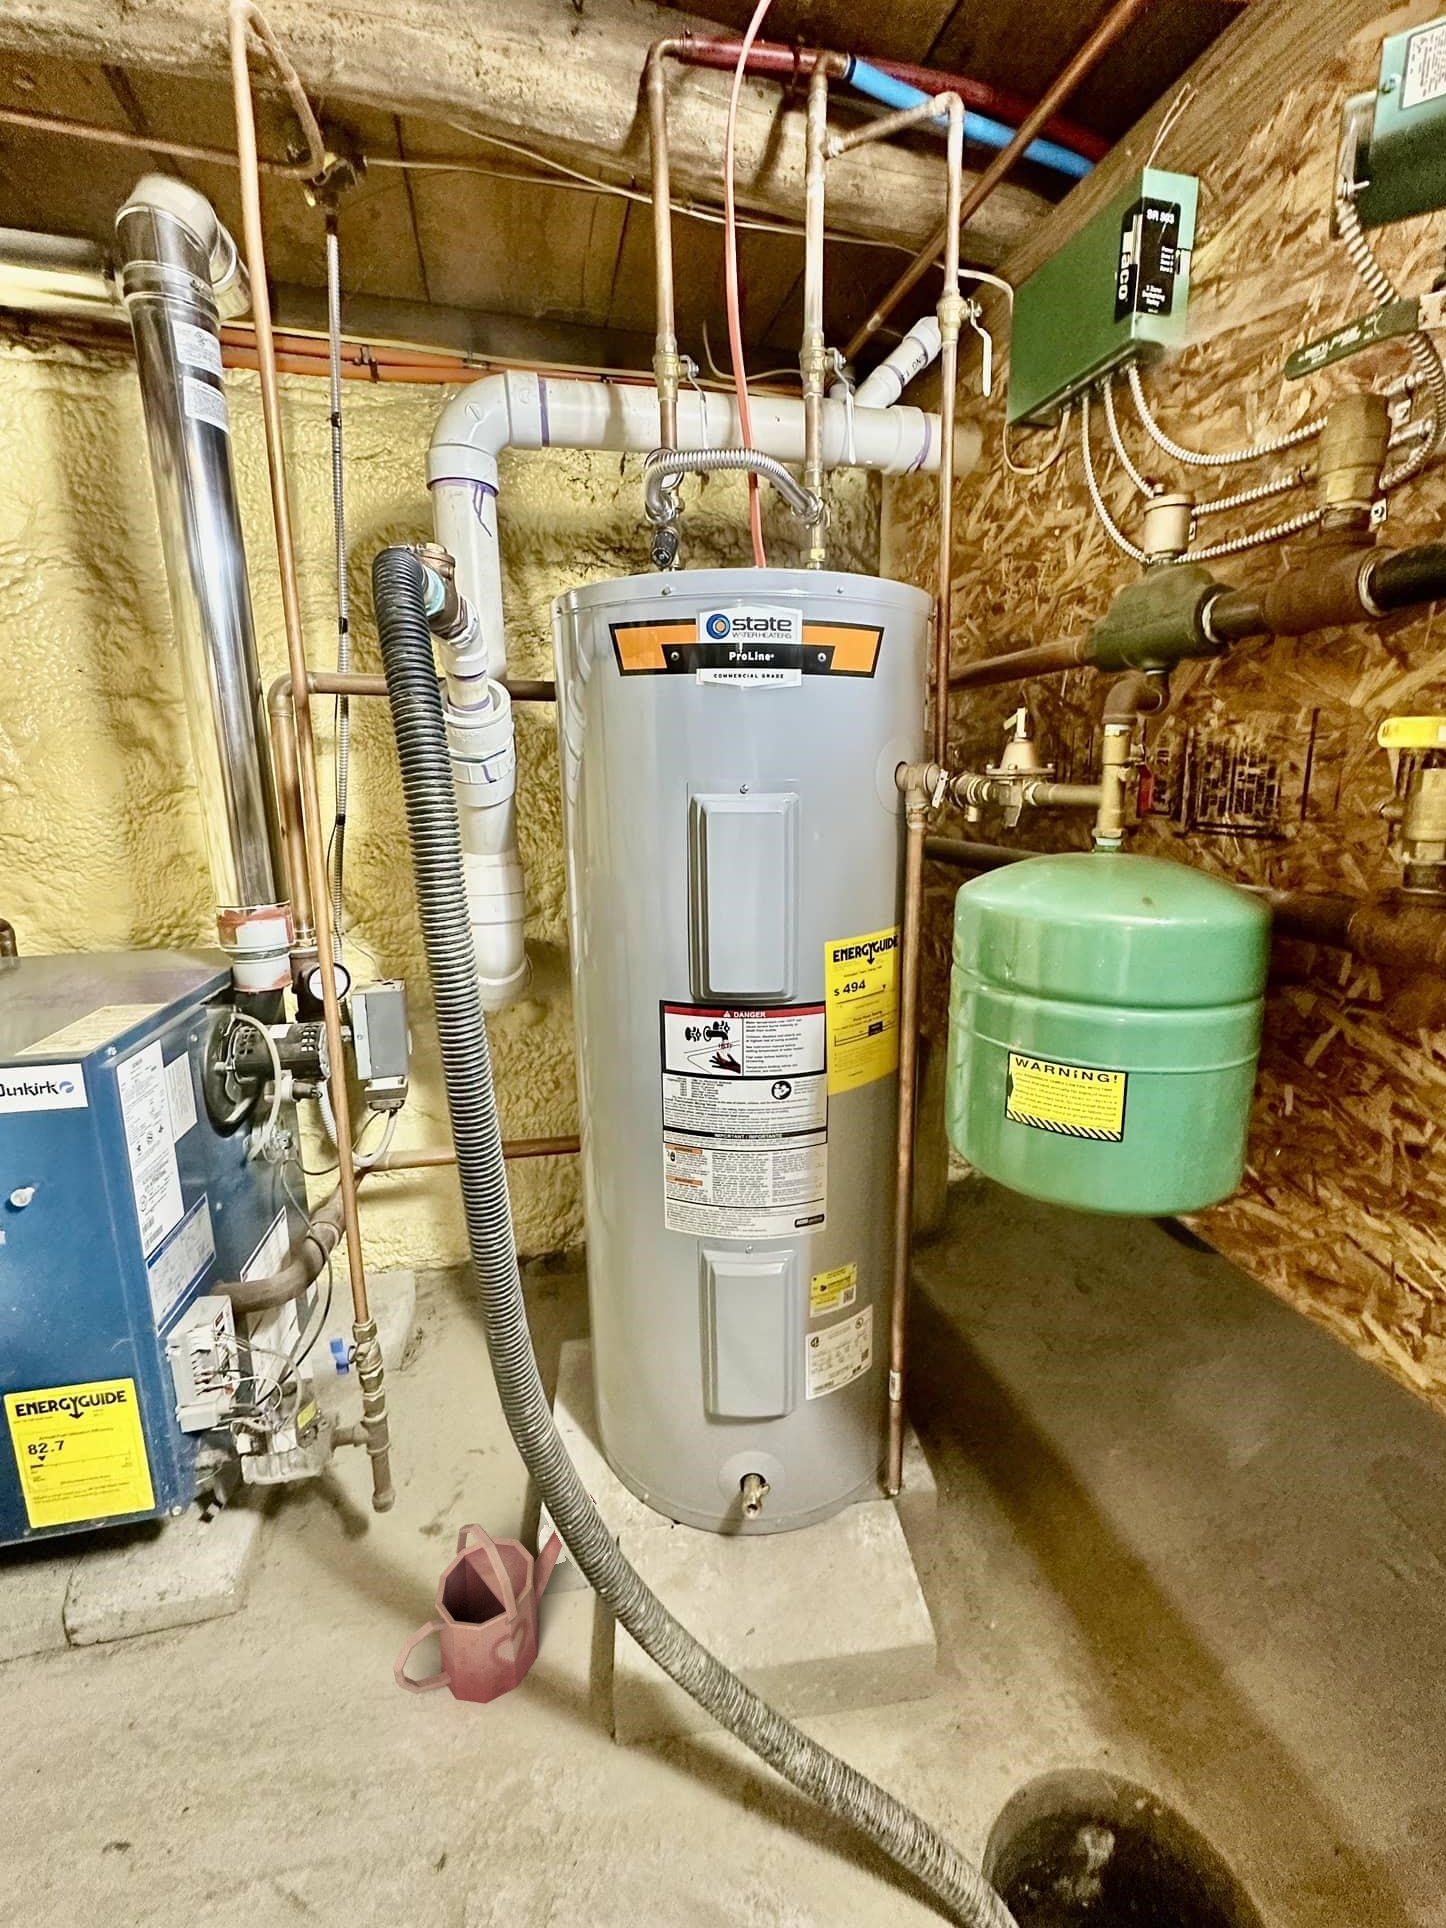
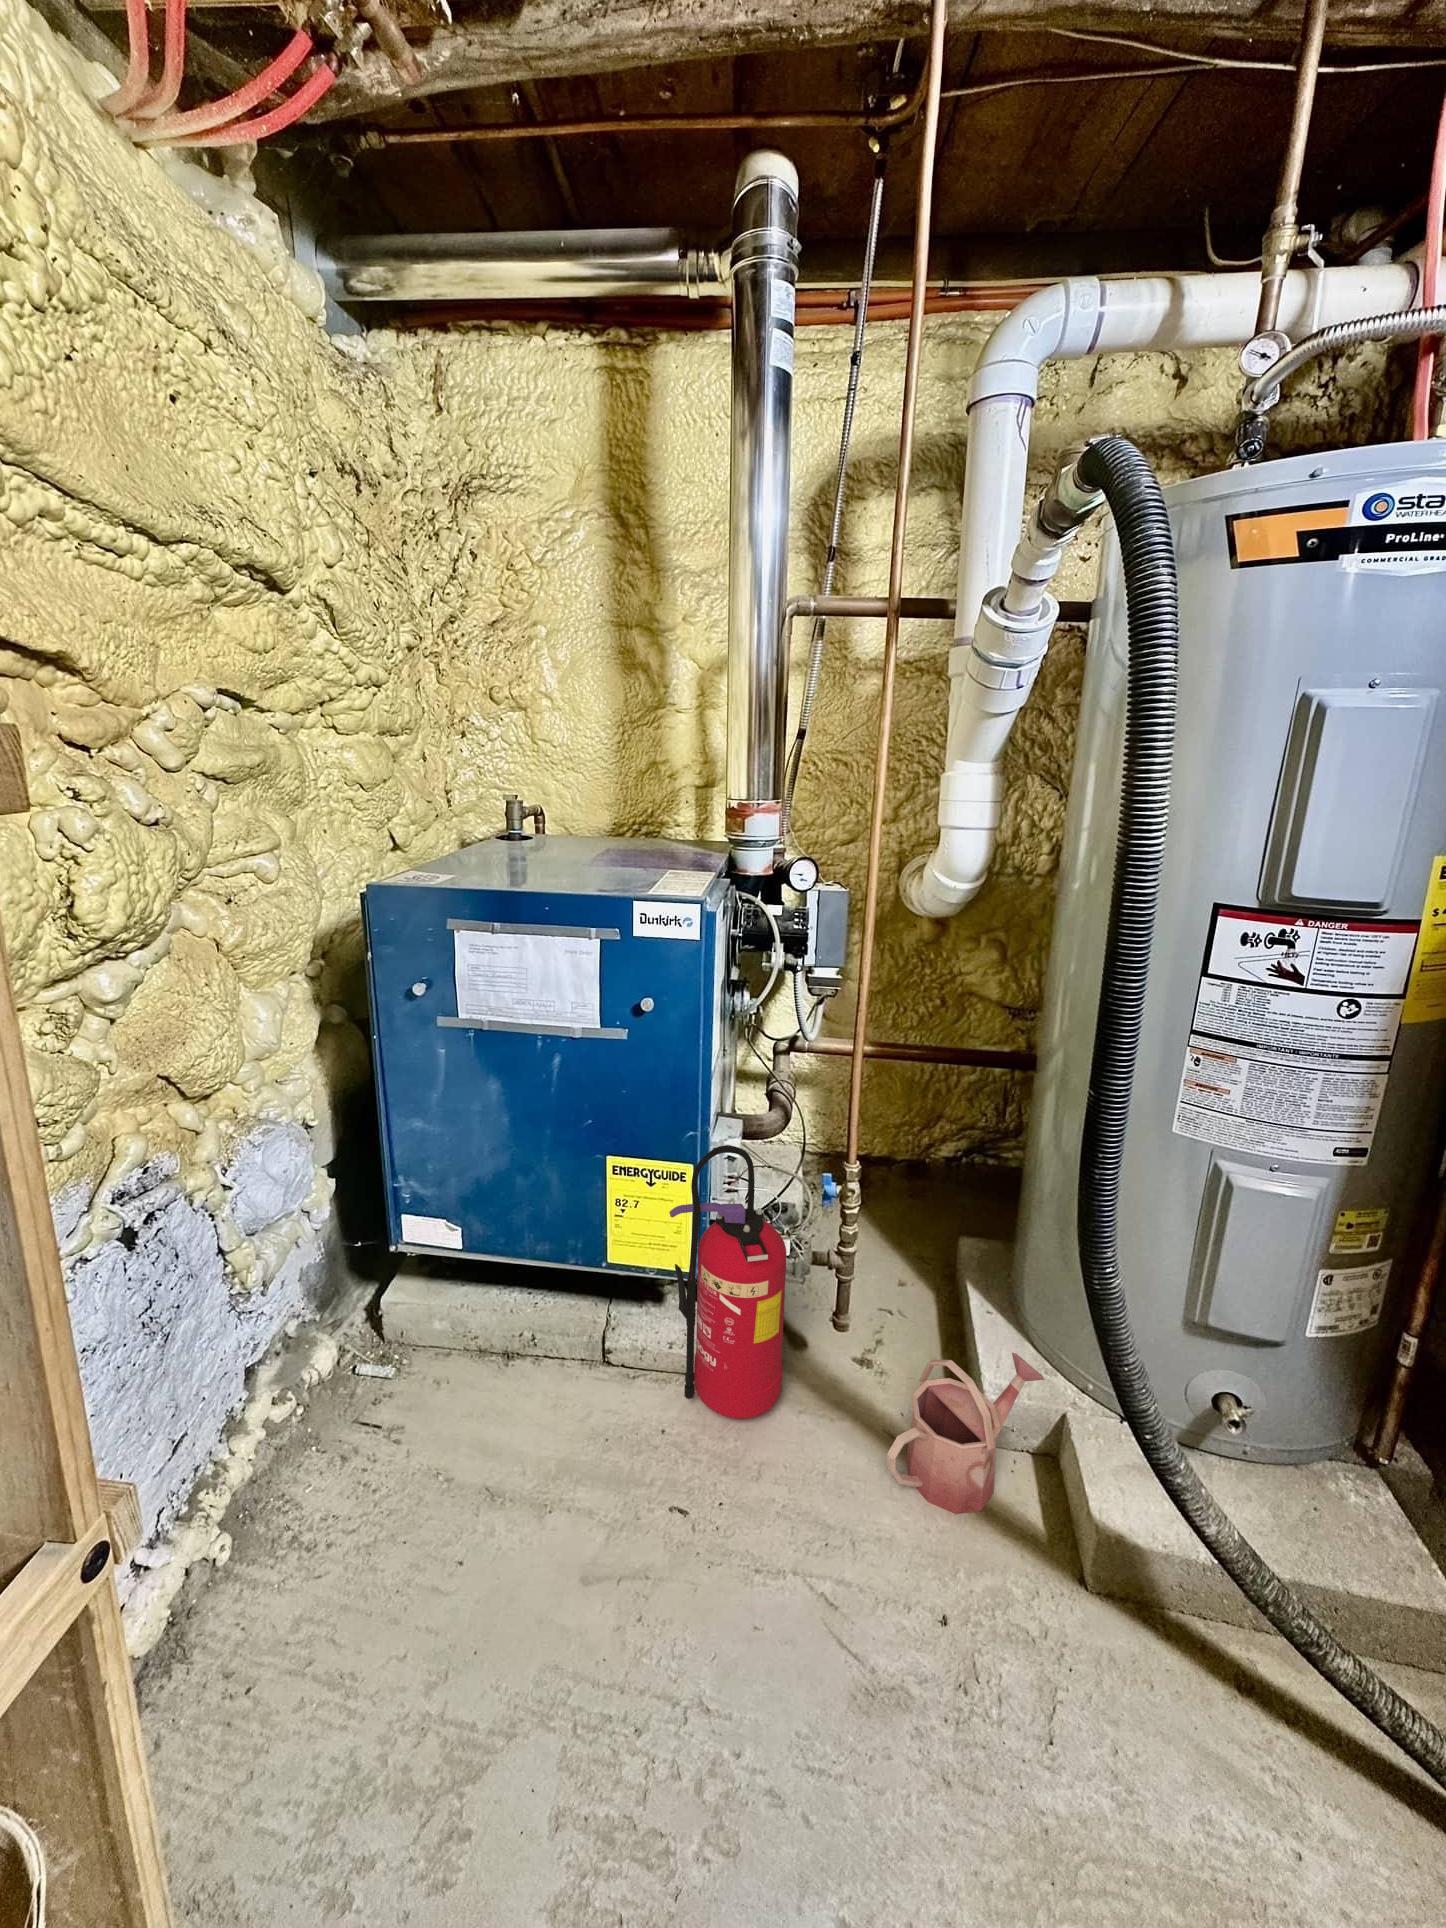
fire extinguisher: none [102,1341,306,1676] -> present [669,1145,786,1419]

